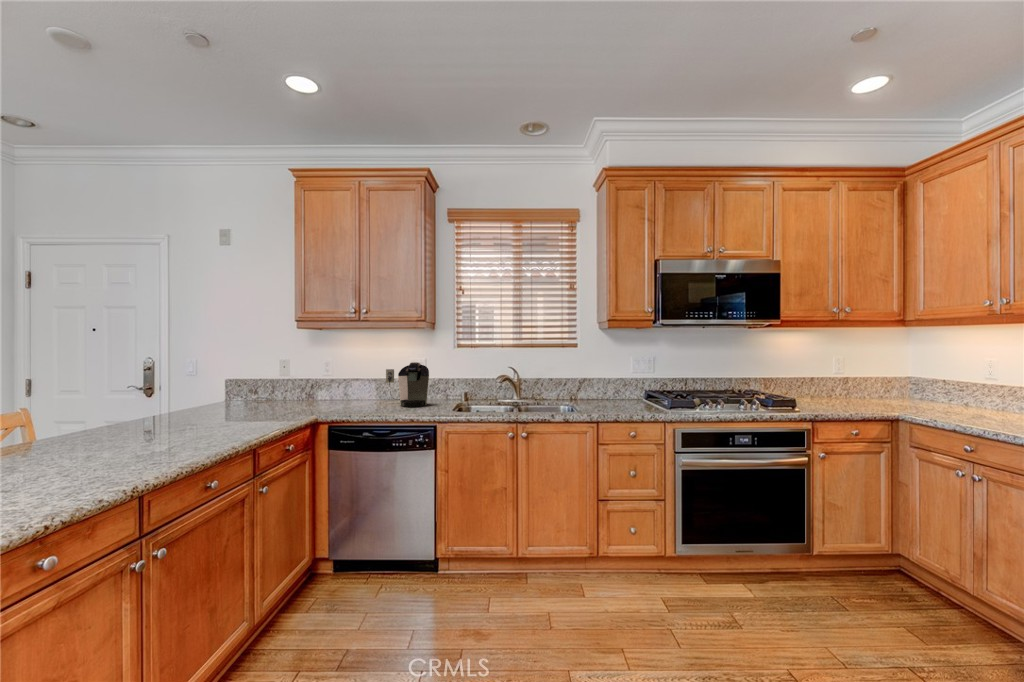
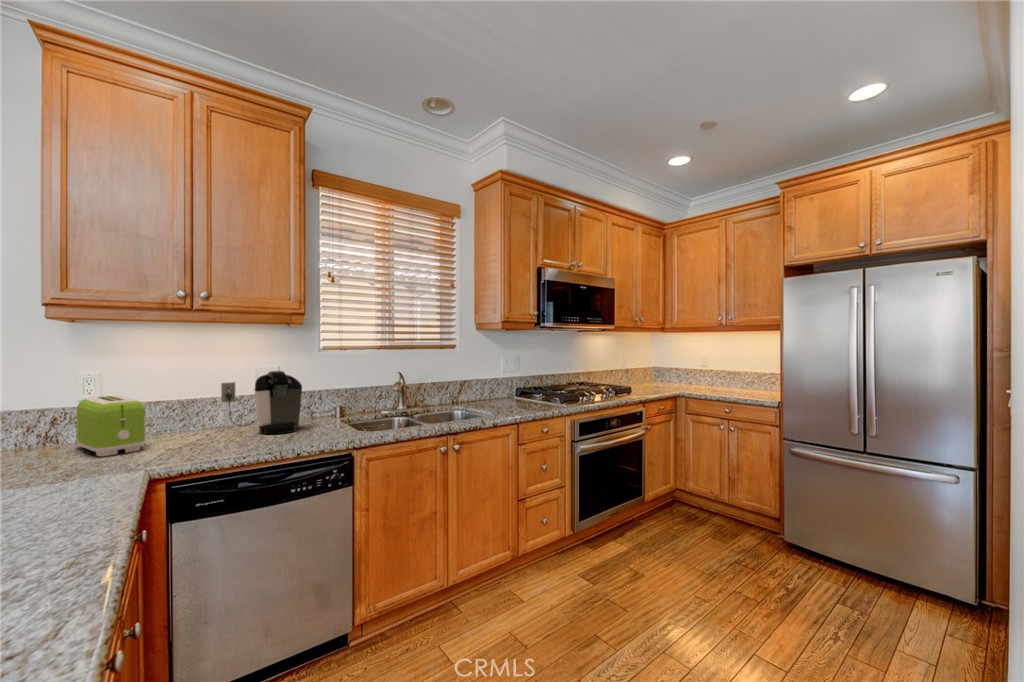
toaster: none [314,374,341,408] -> present [77,396,145,456]

